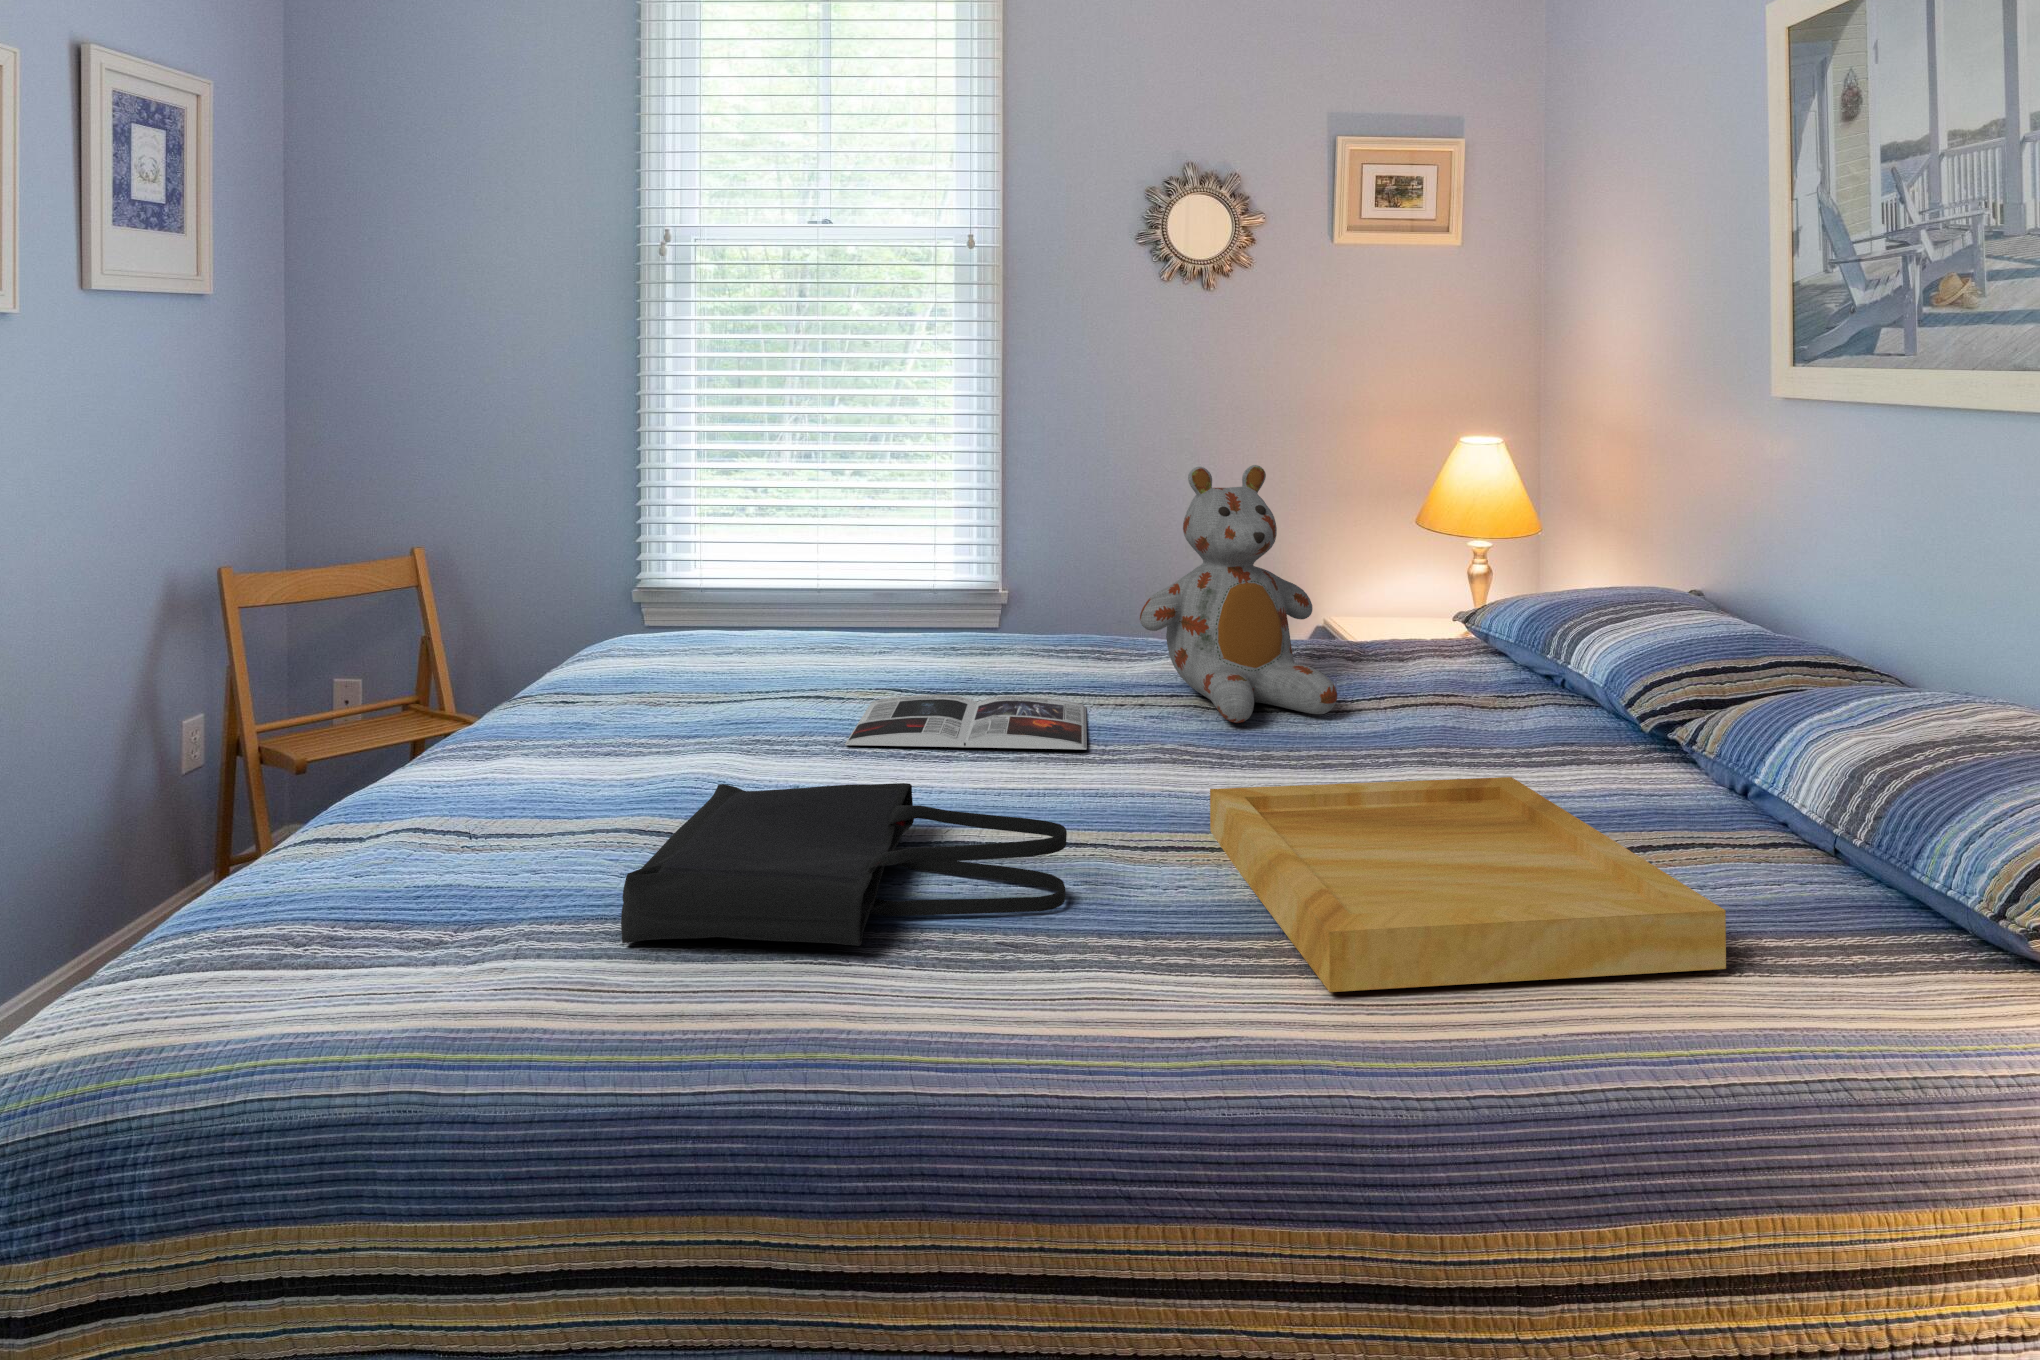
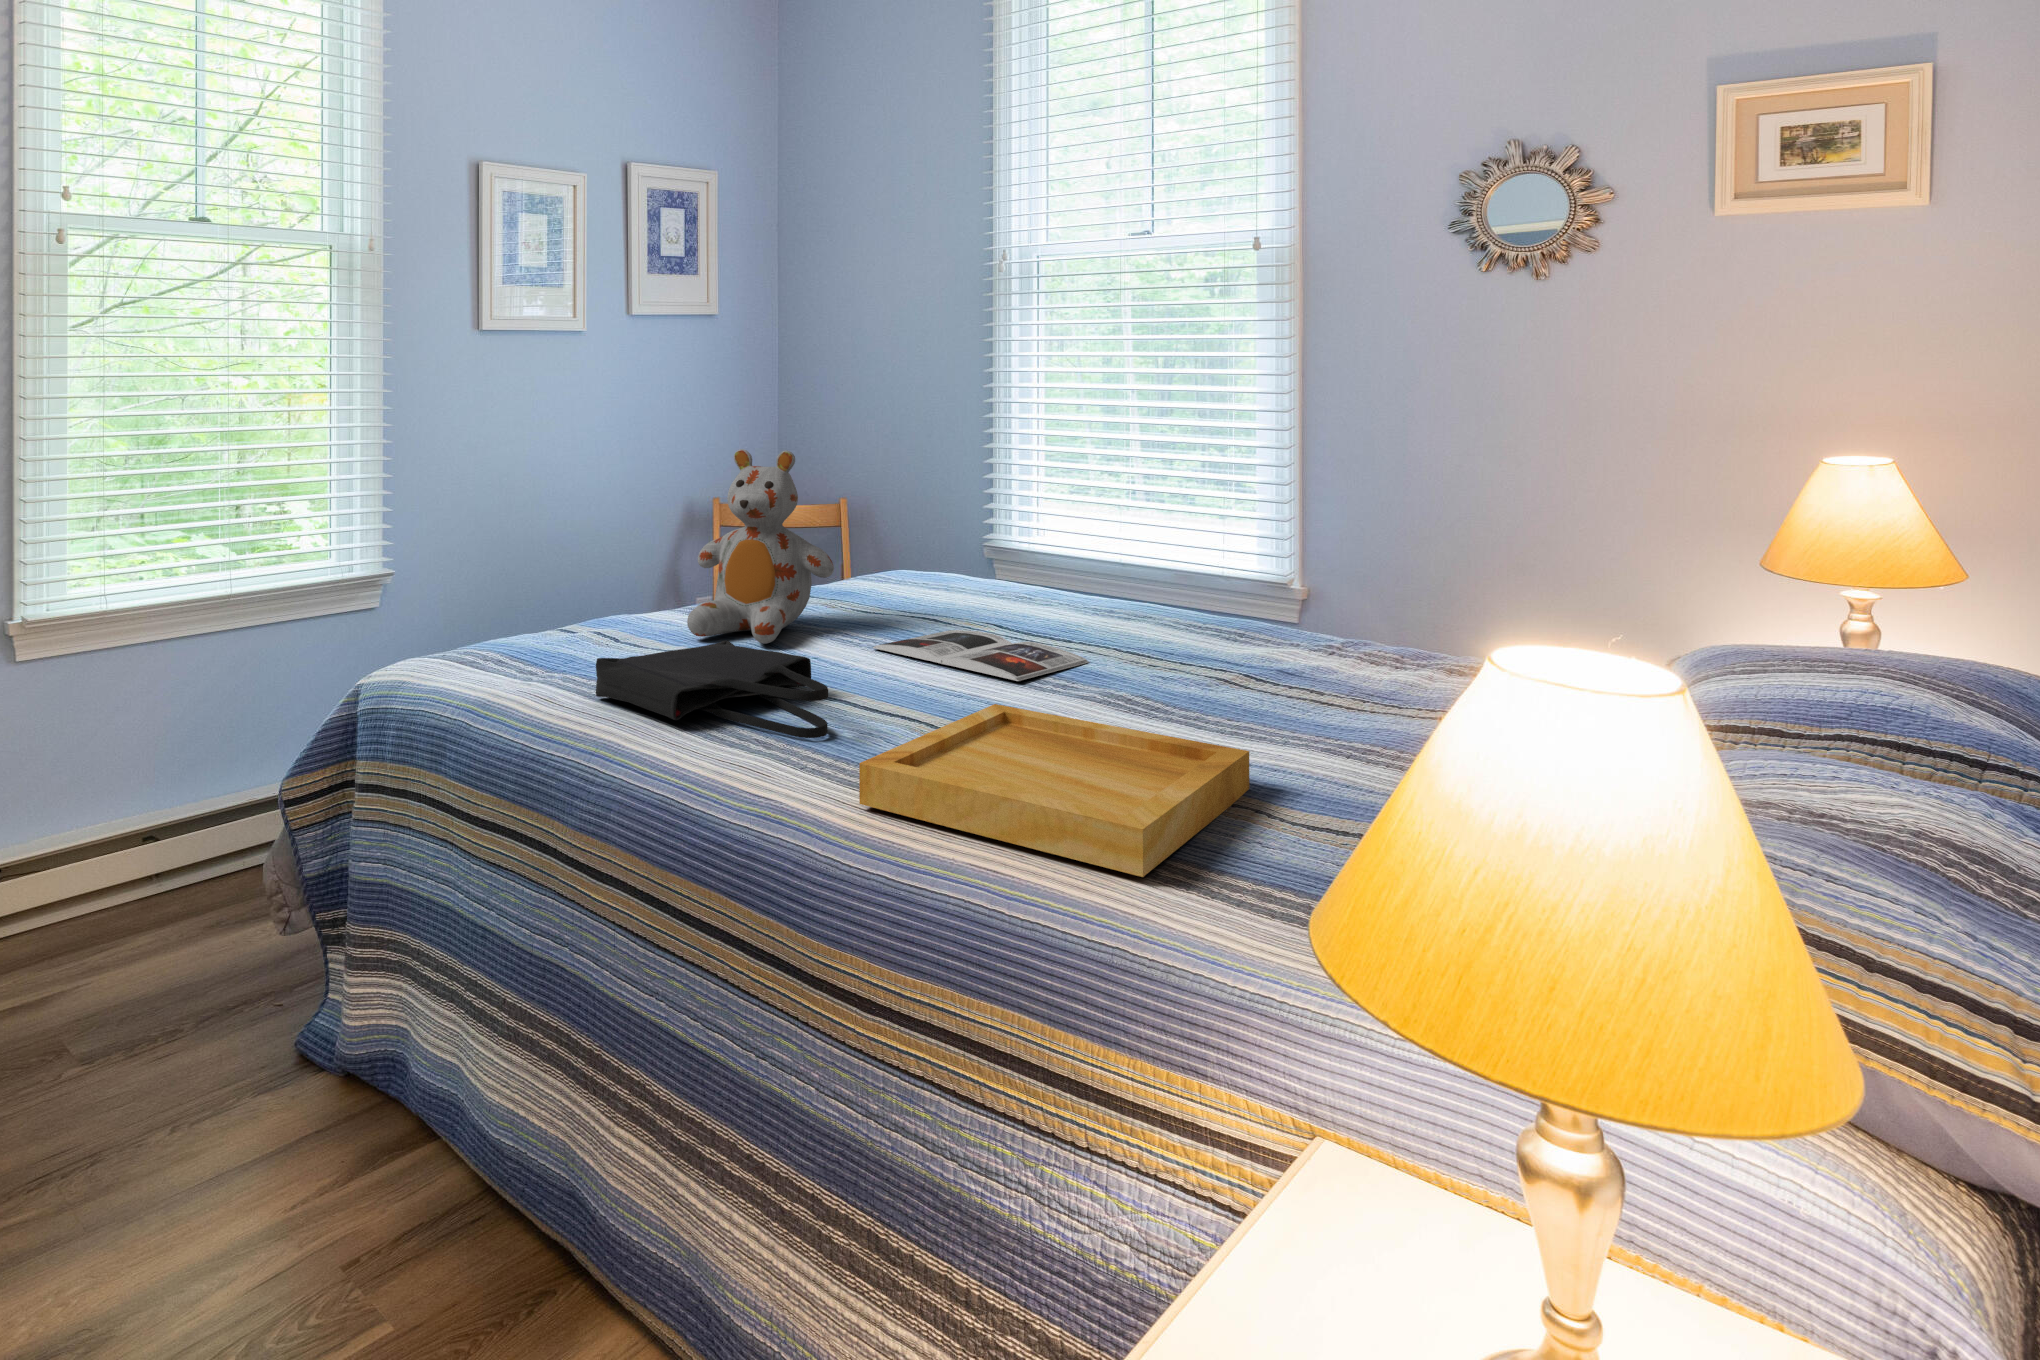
stuffed bear: present [1140,465,1337,723] -> present [687,449,834,644]

